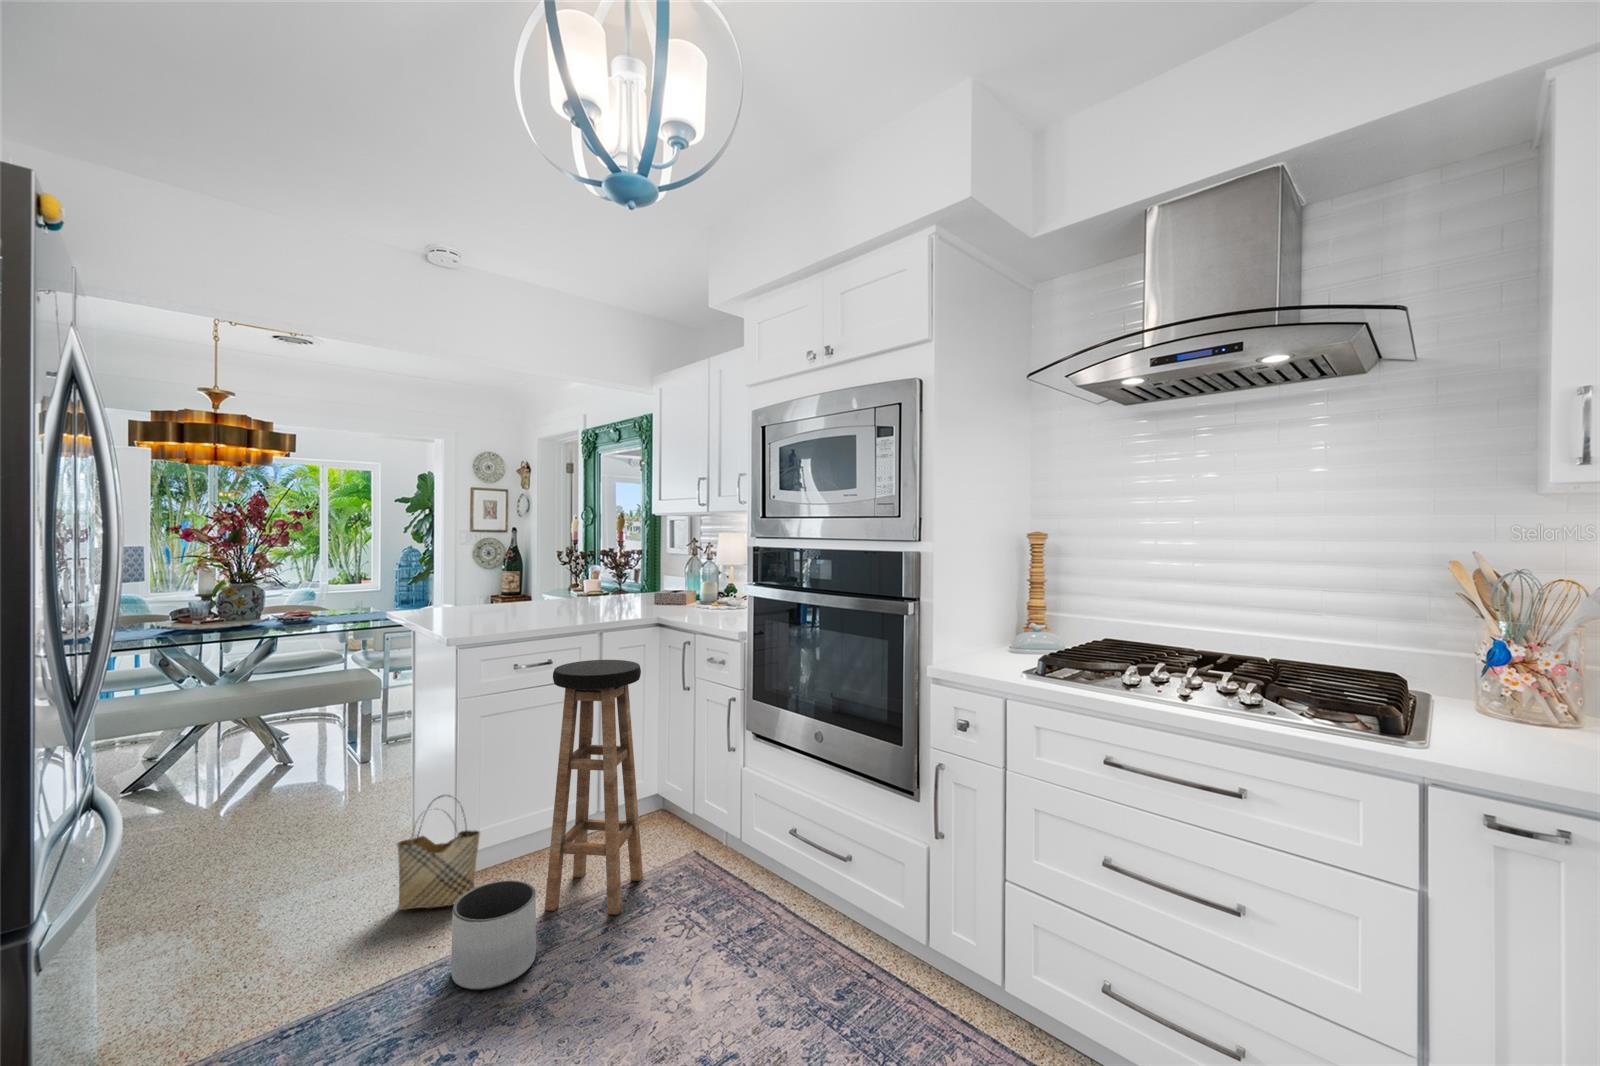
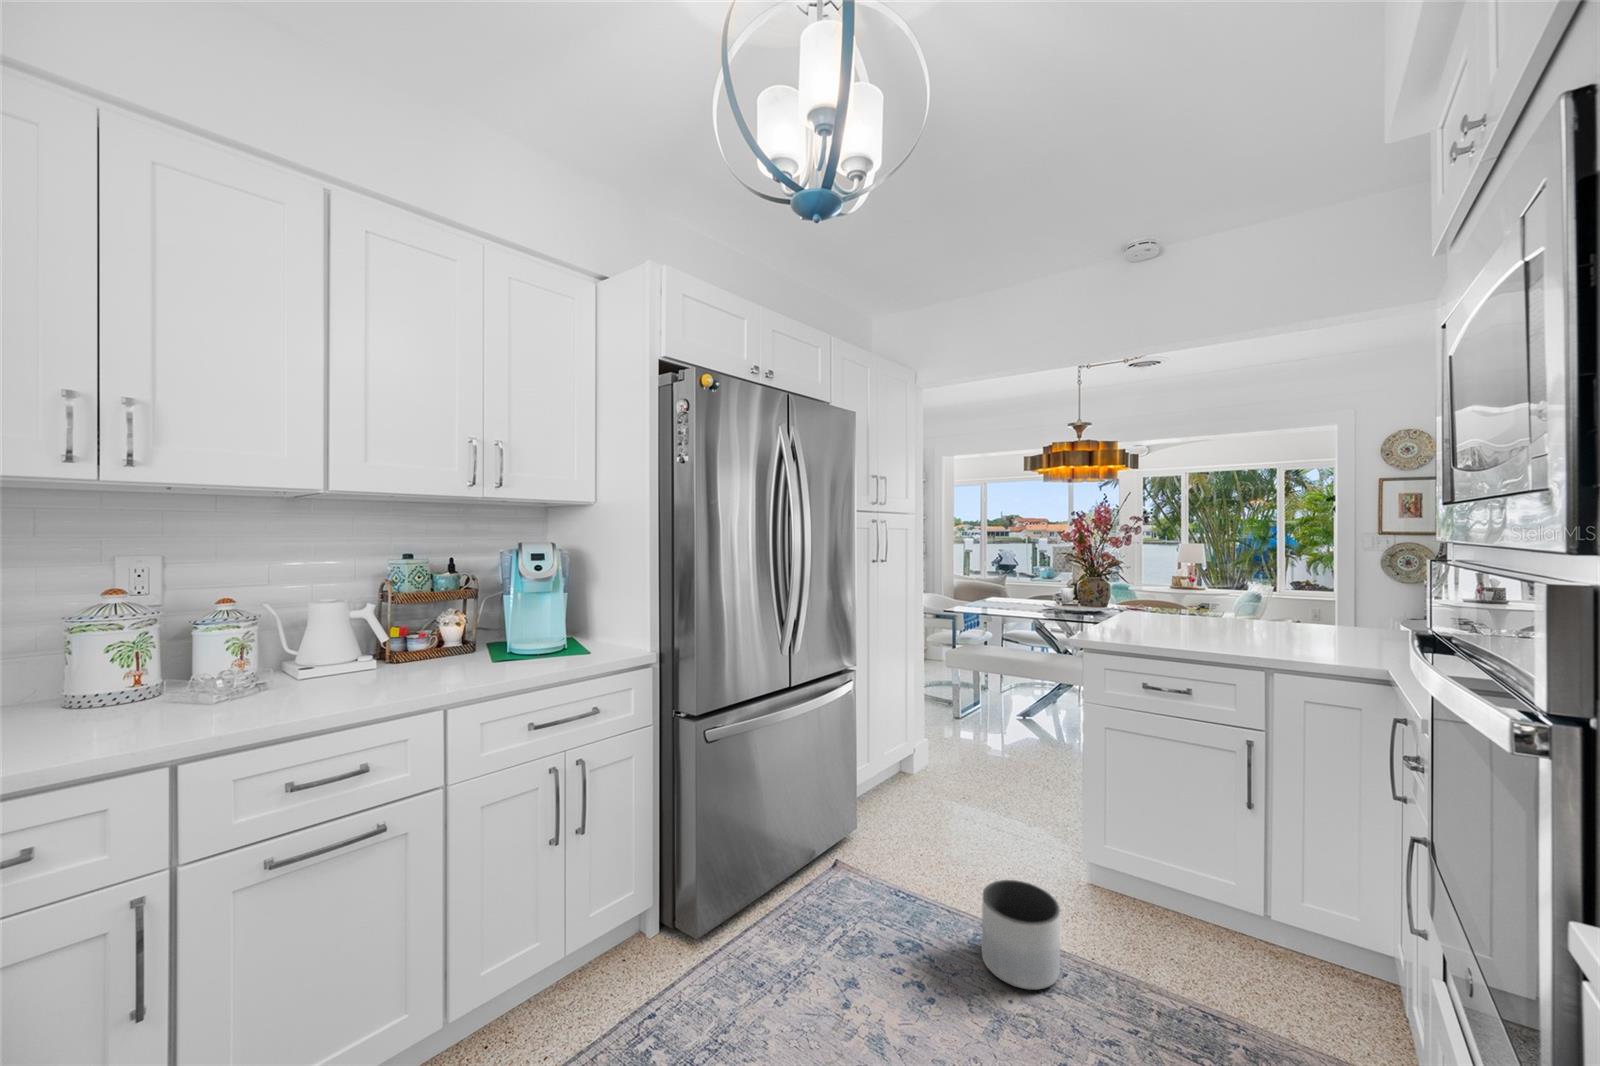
bar stool: present [545,660,643,915] -> none [1115,702,1263,1032]
woven basket: present [397,795,480,910] -> none [1026,791,1093,903]

